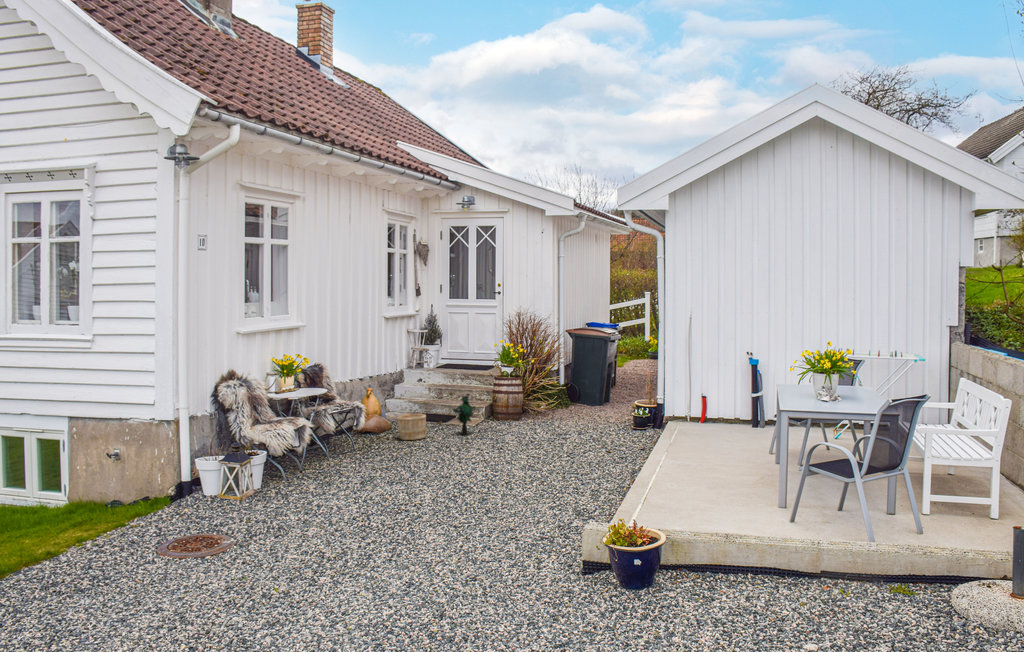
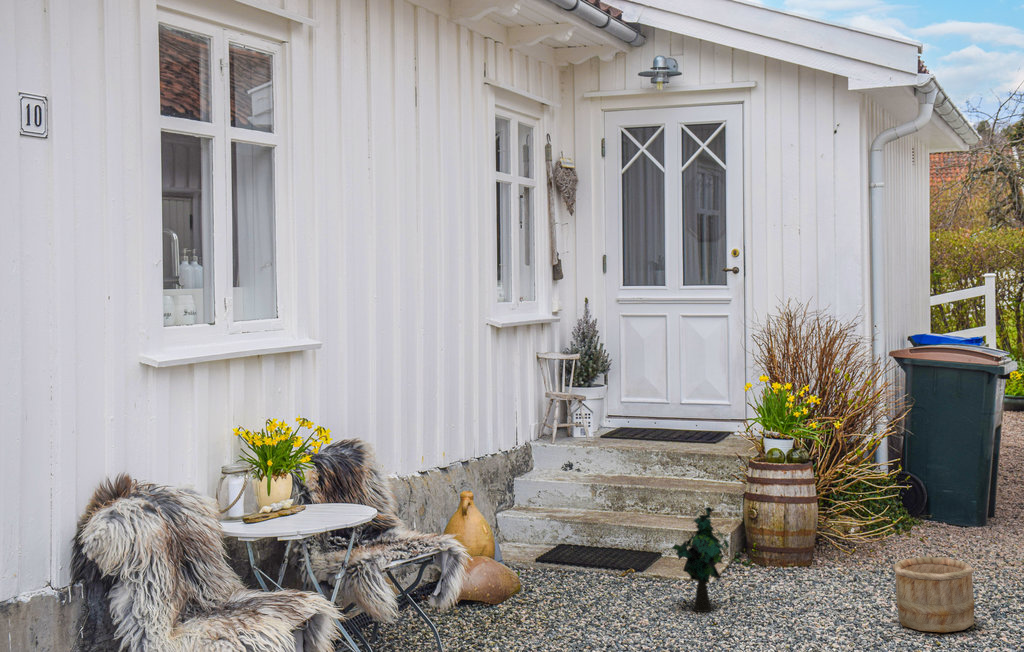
wooden bucket: present [397,413,426,440] -> present [892,557,974,632]

